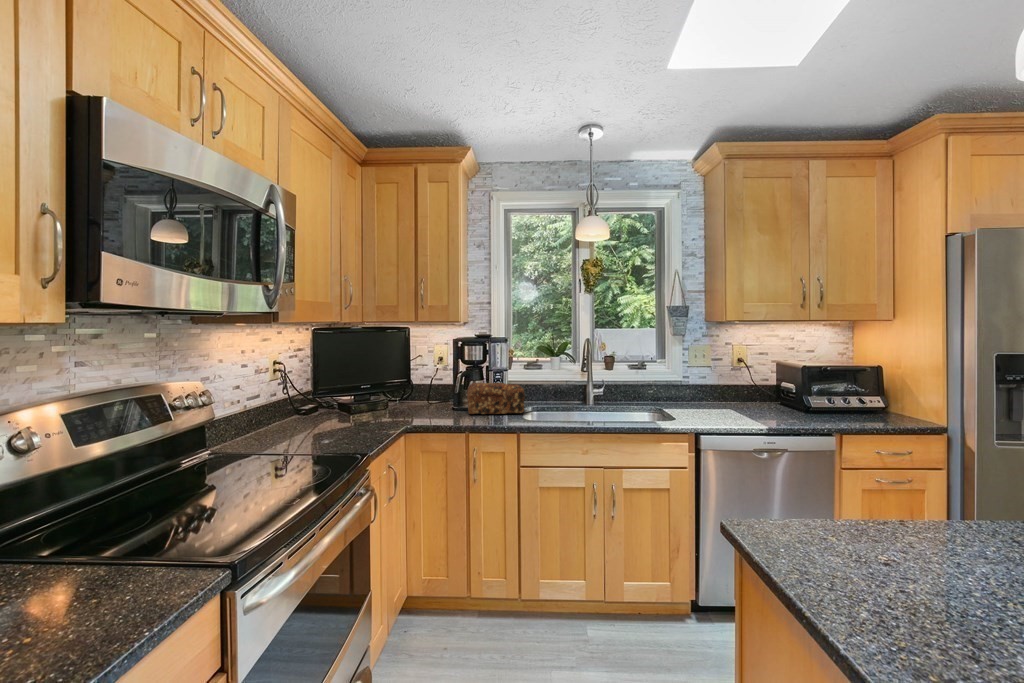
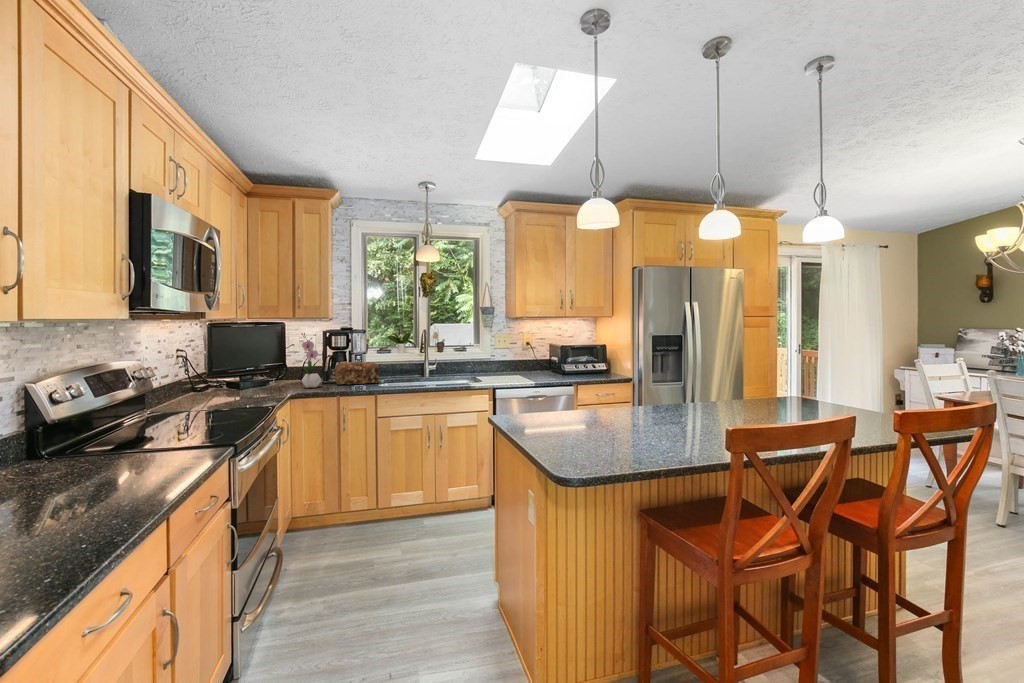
flower arrangement: none [423,342,449,418] -> present [302,333,322,388]

